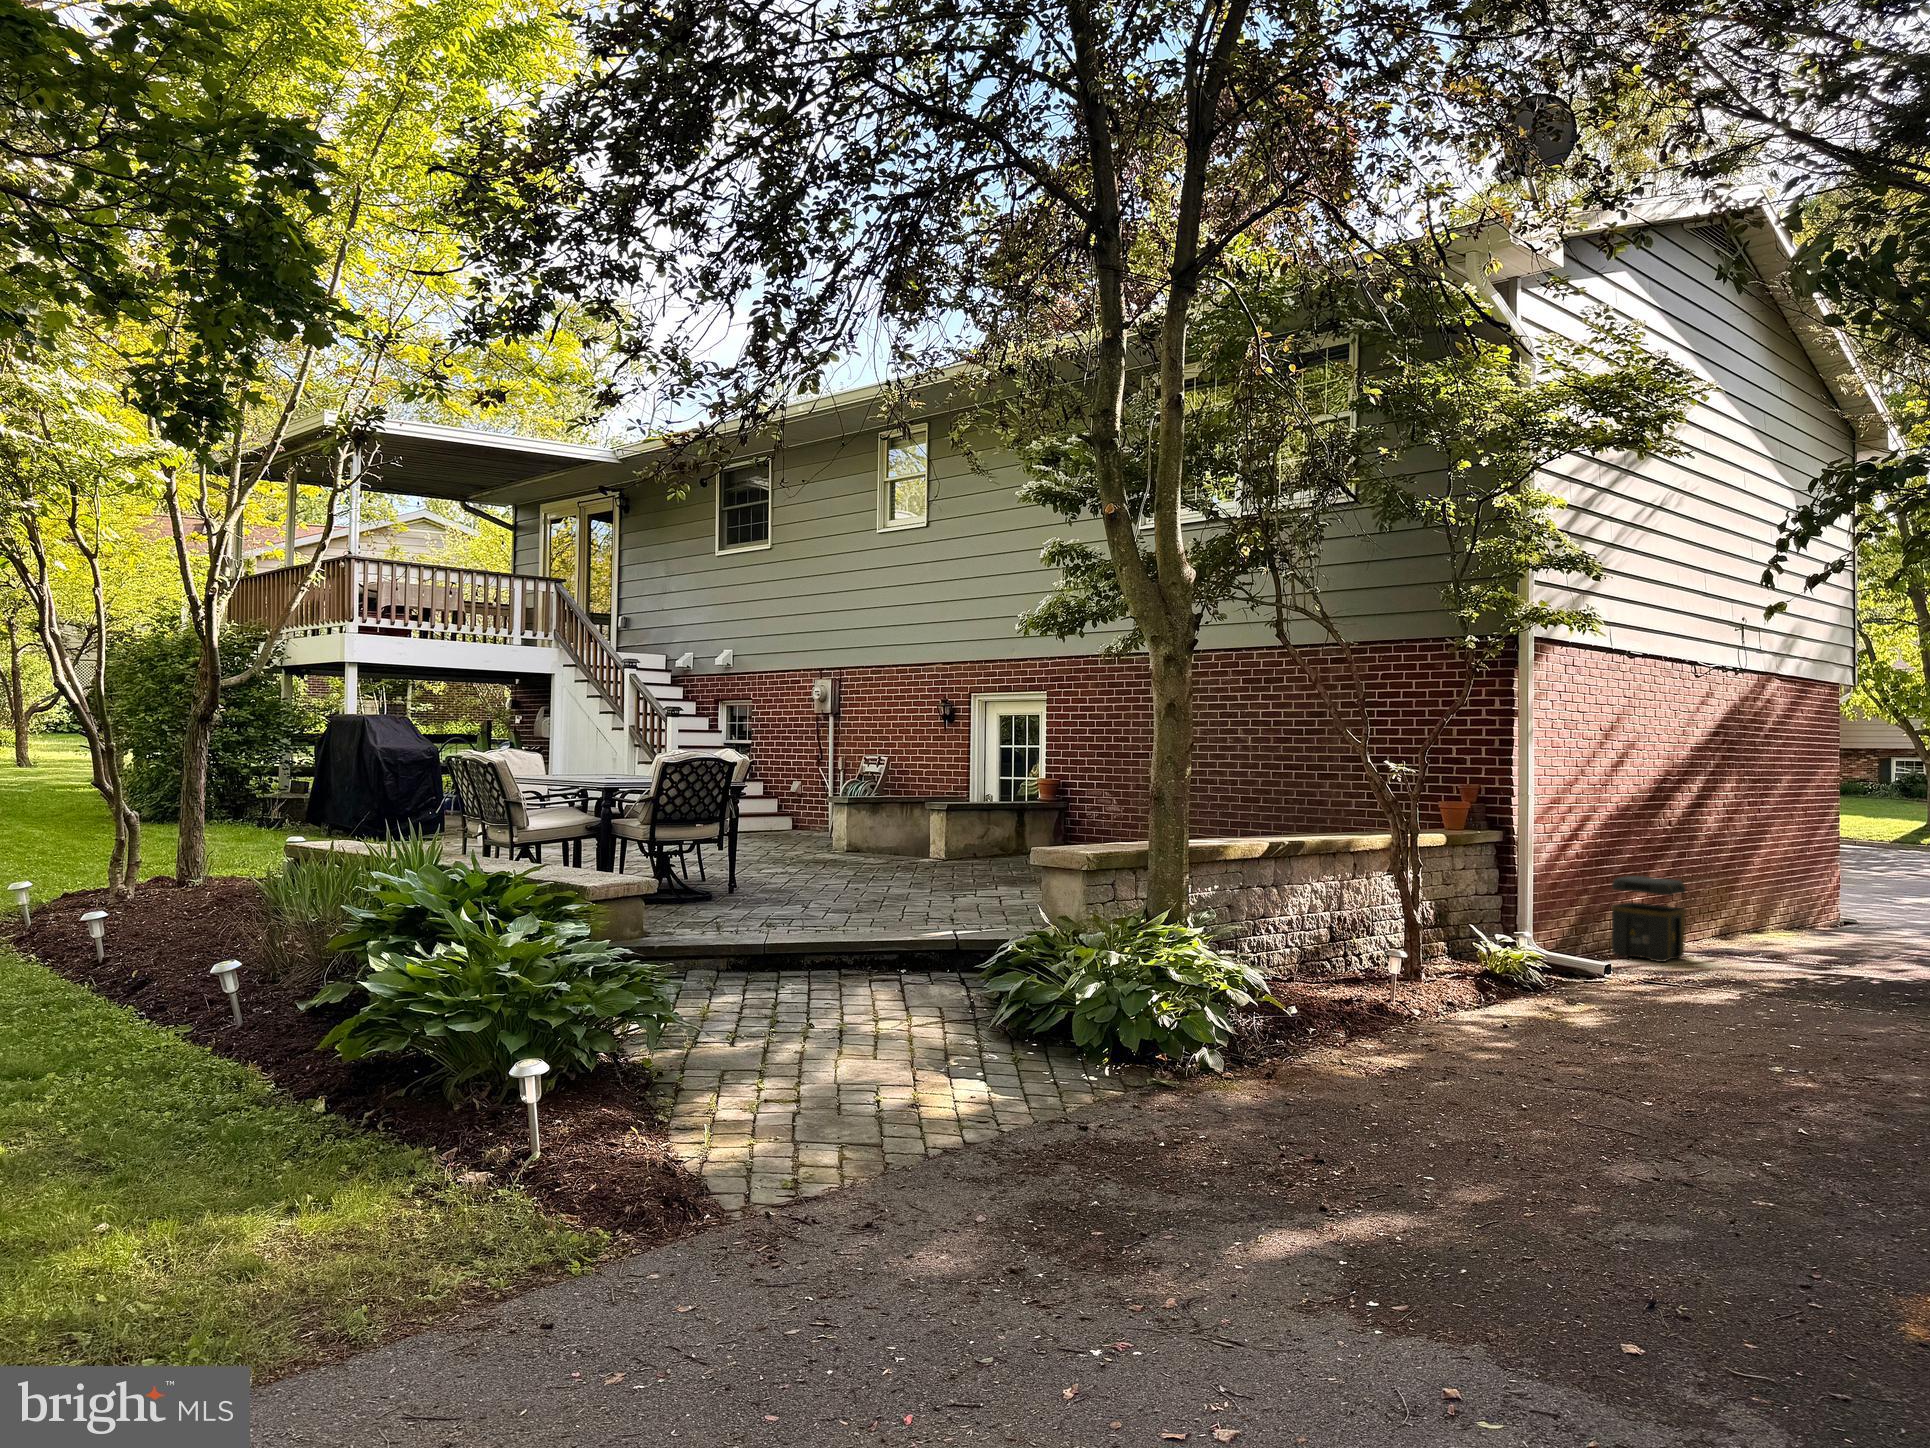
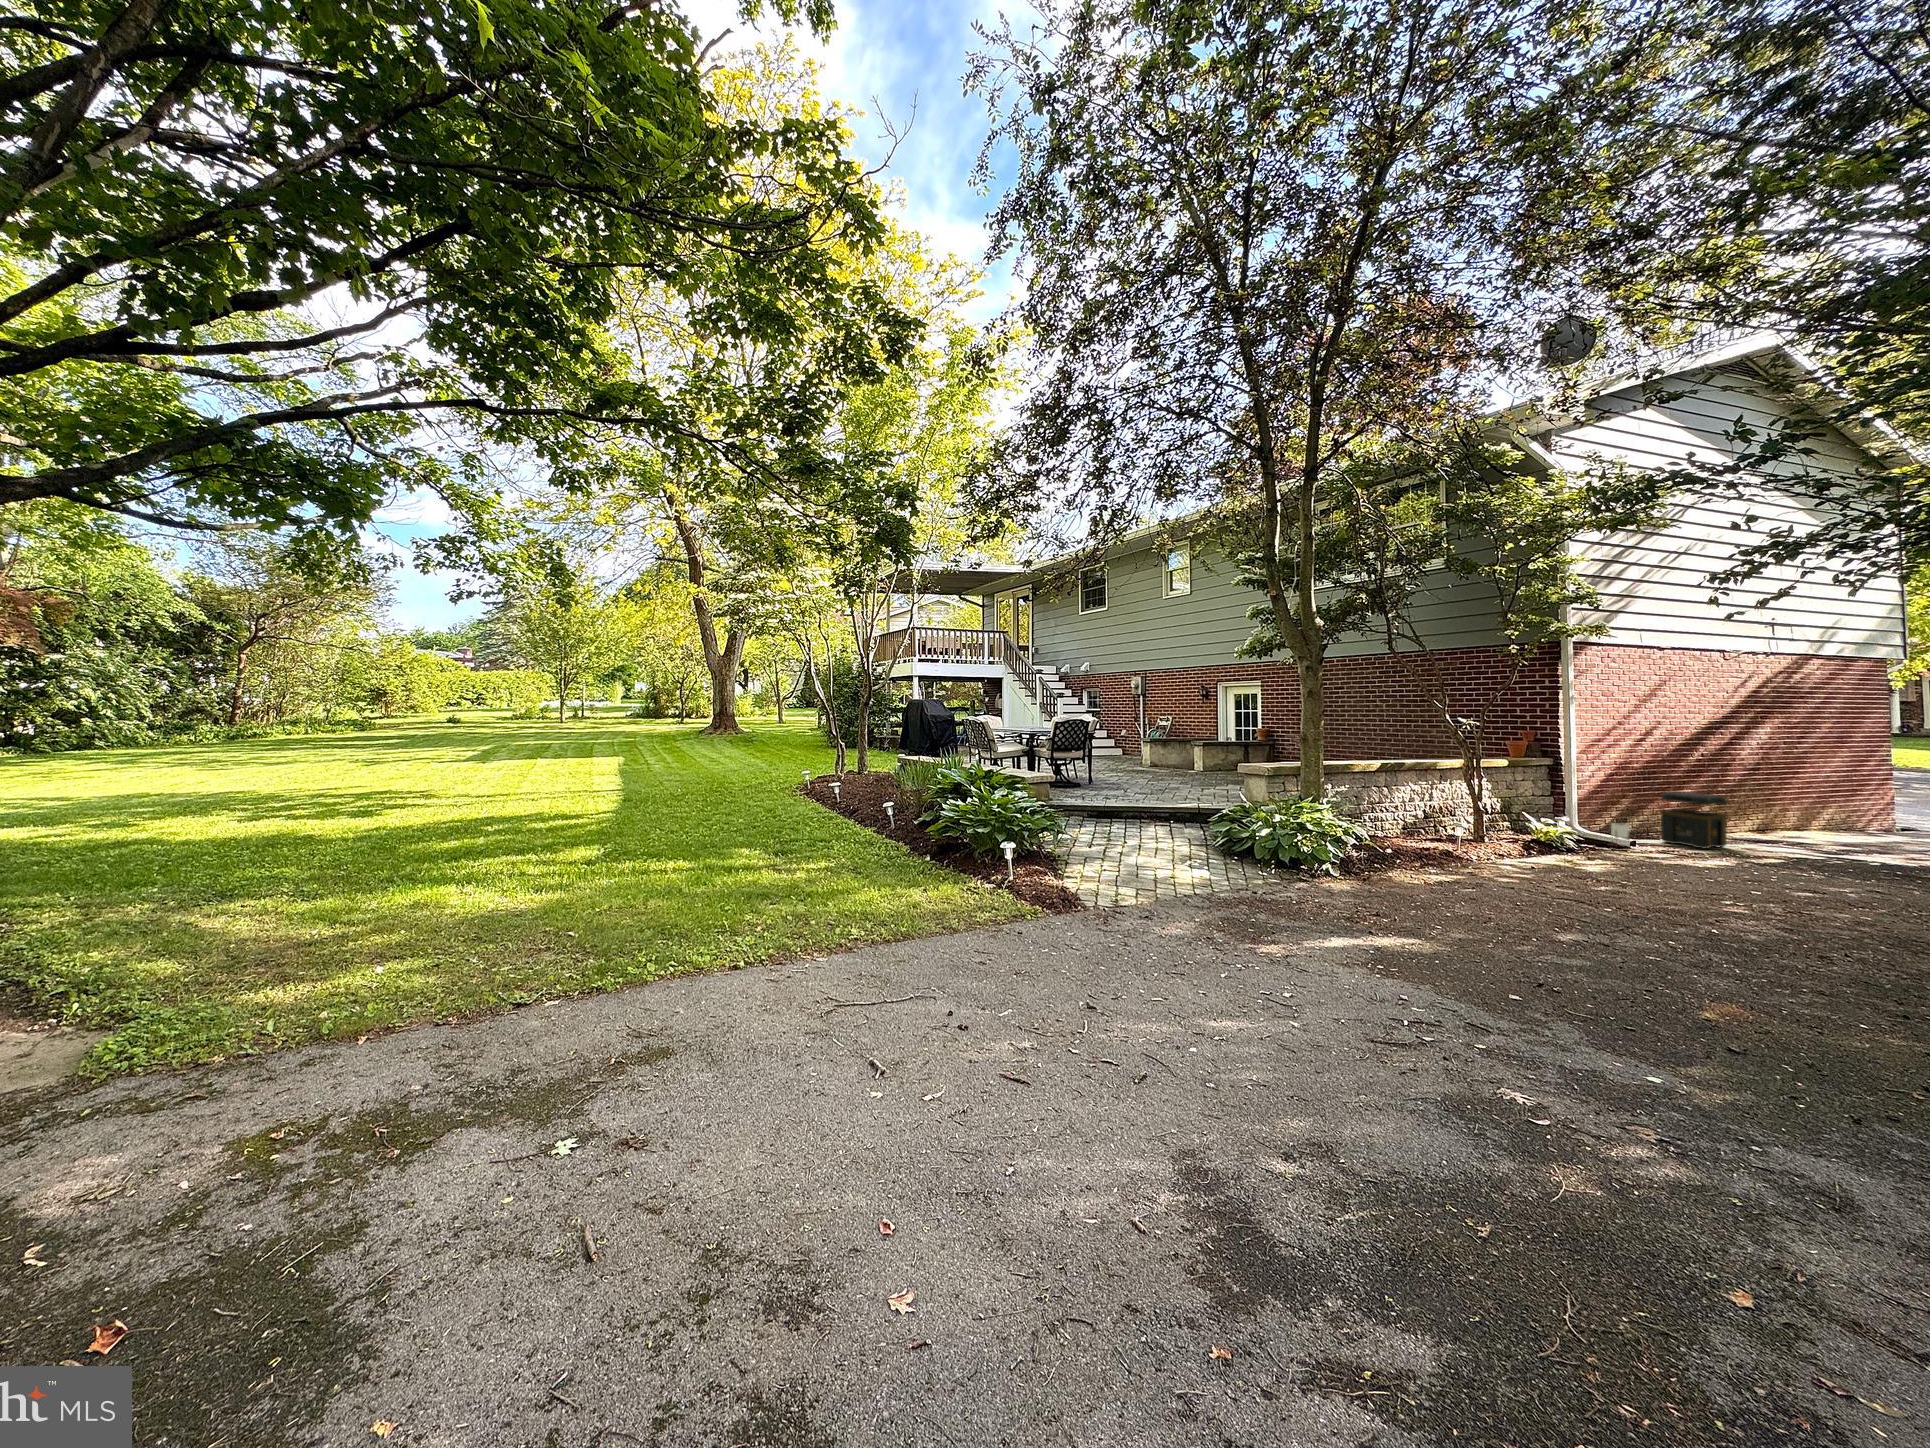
potted plant: none [1561,897,1586,969] -> present [1611,823,1630,845]

